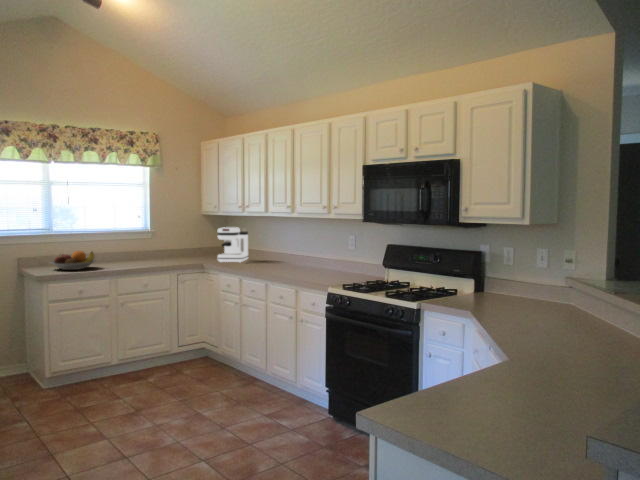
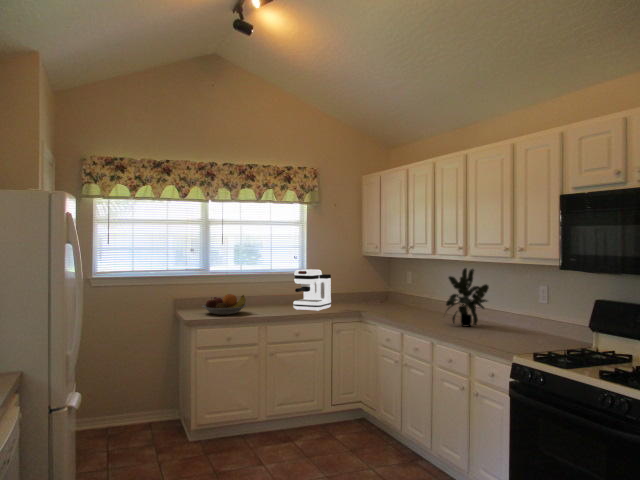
potted plant: none [275,223,311,271] -> present [446,268,489,327]
coffee maker: present [217,227,248,262] -> present [293,269,331,311]

